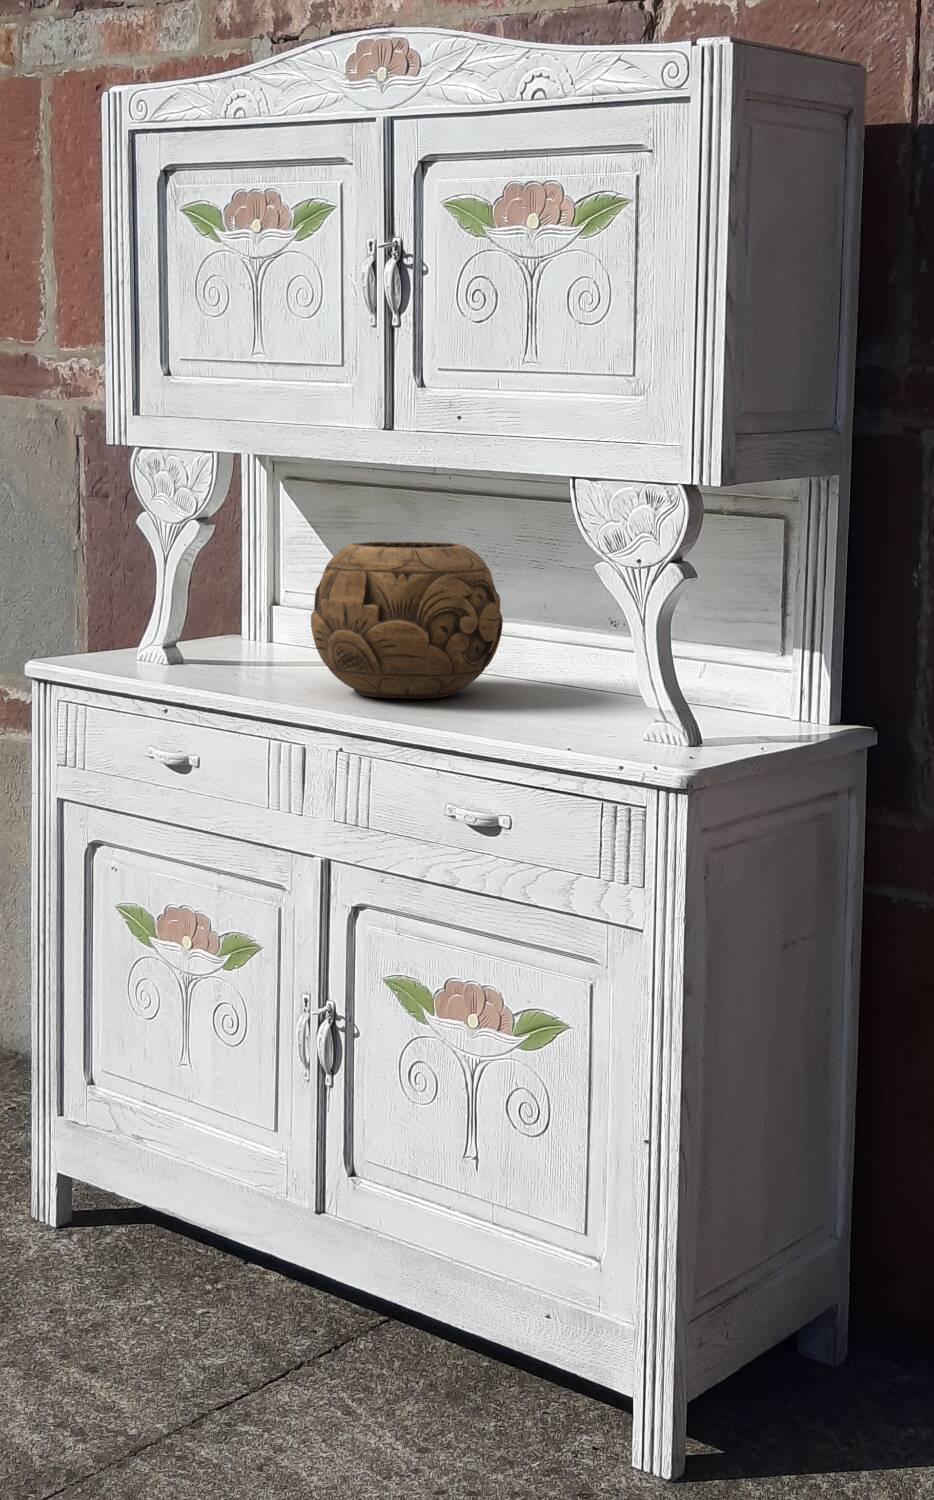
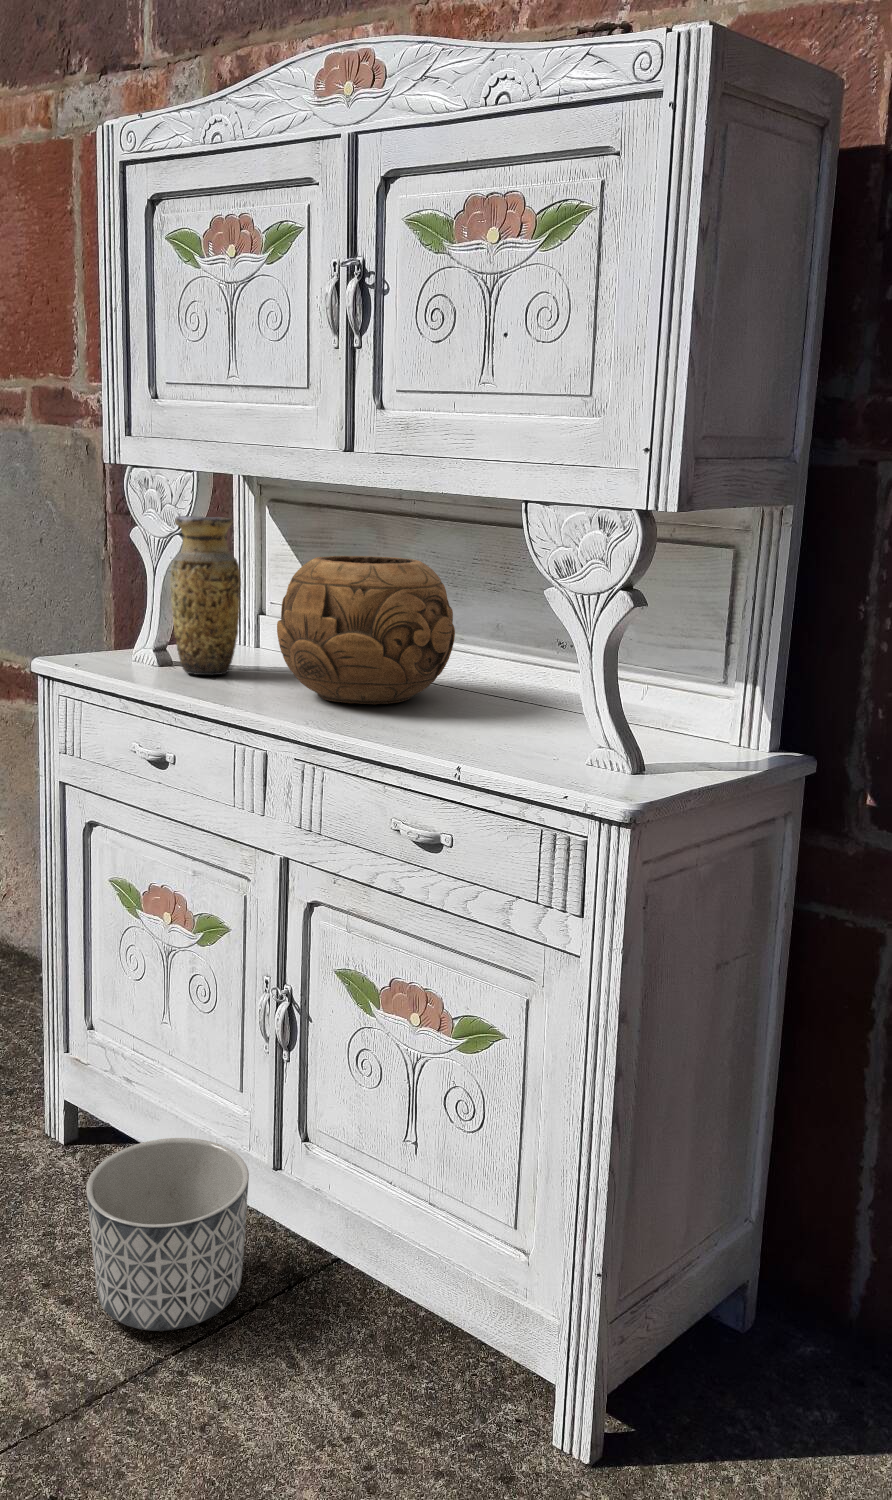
vase: none [187,503,263,677] -> present [170,516,240,675]
planter: none [118,1189,293,1378] -> present [86,1138,249,1331]

